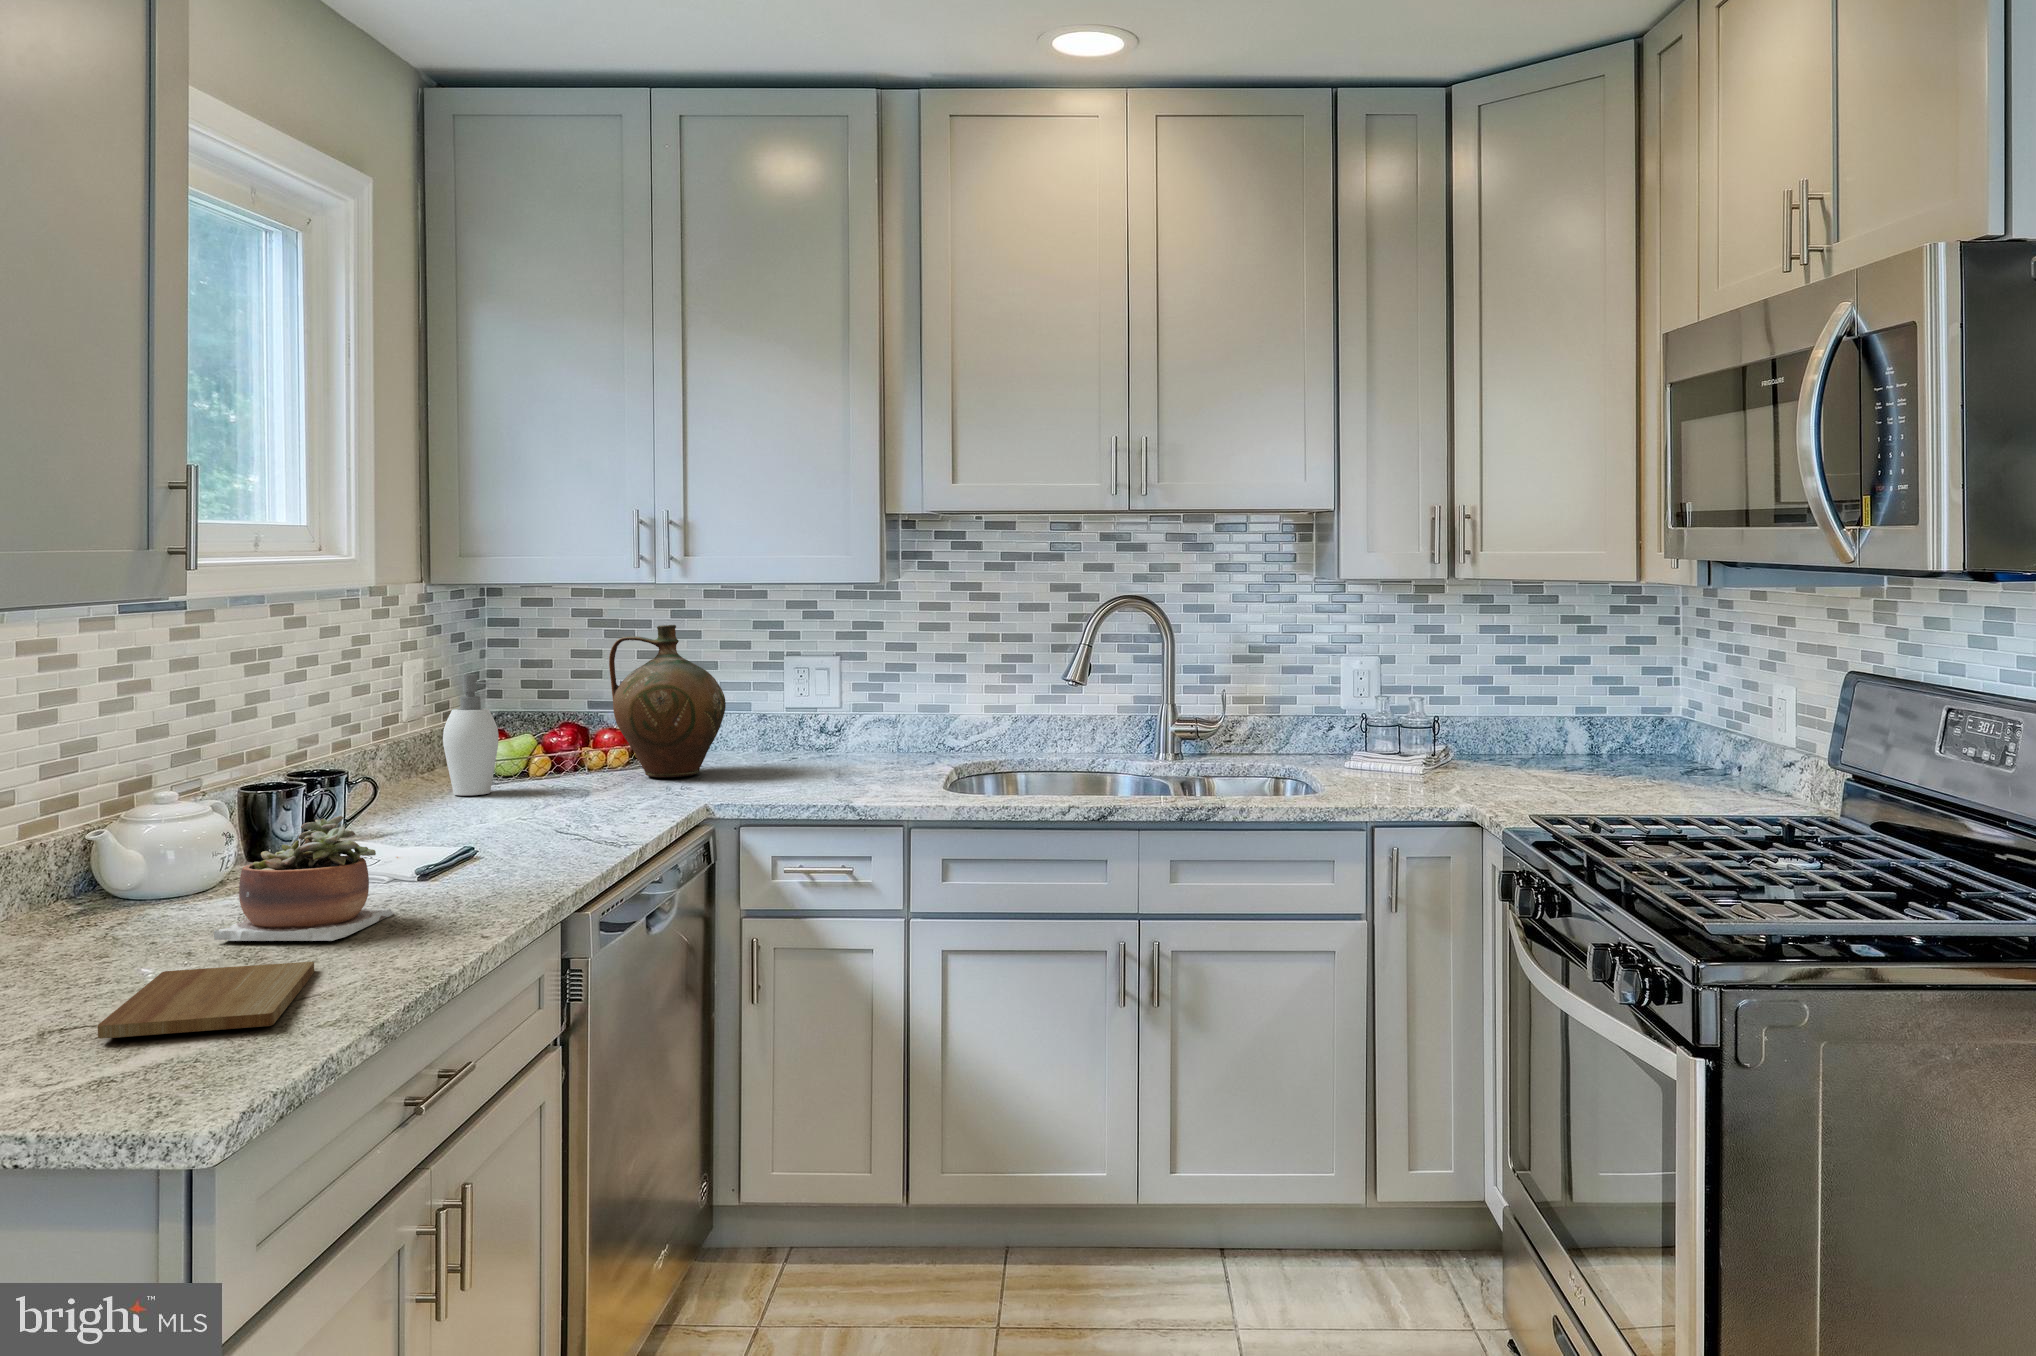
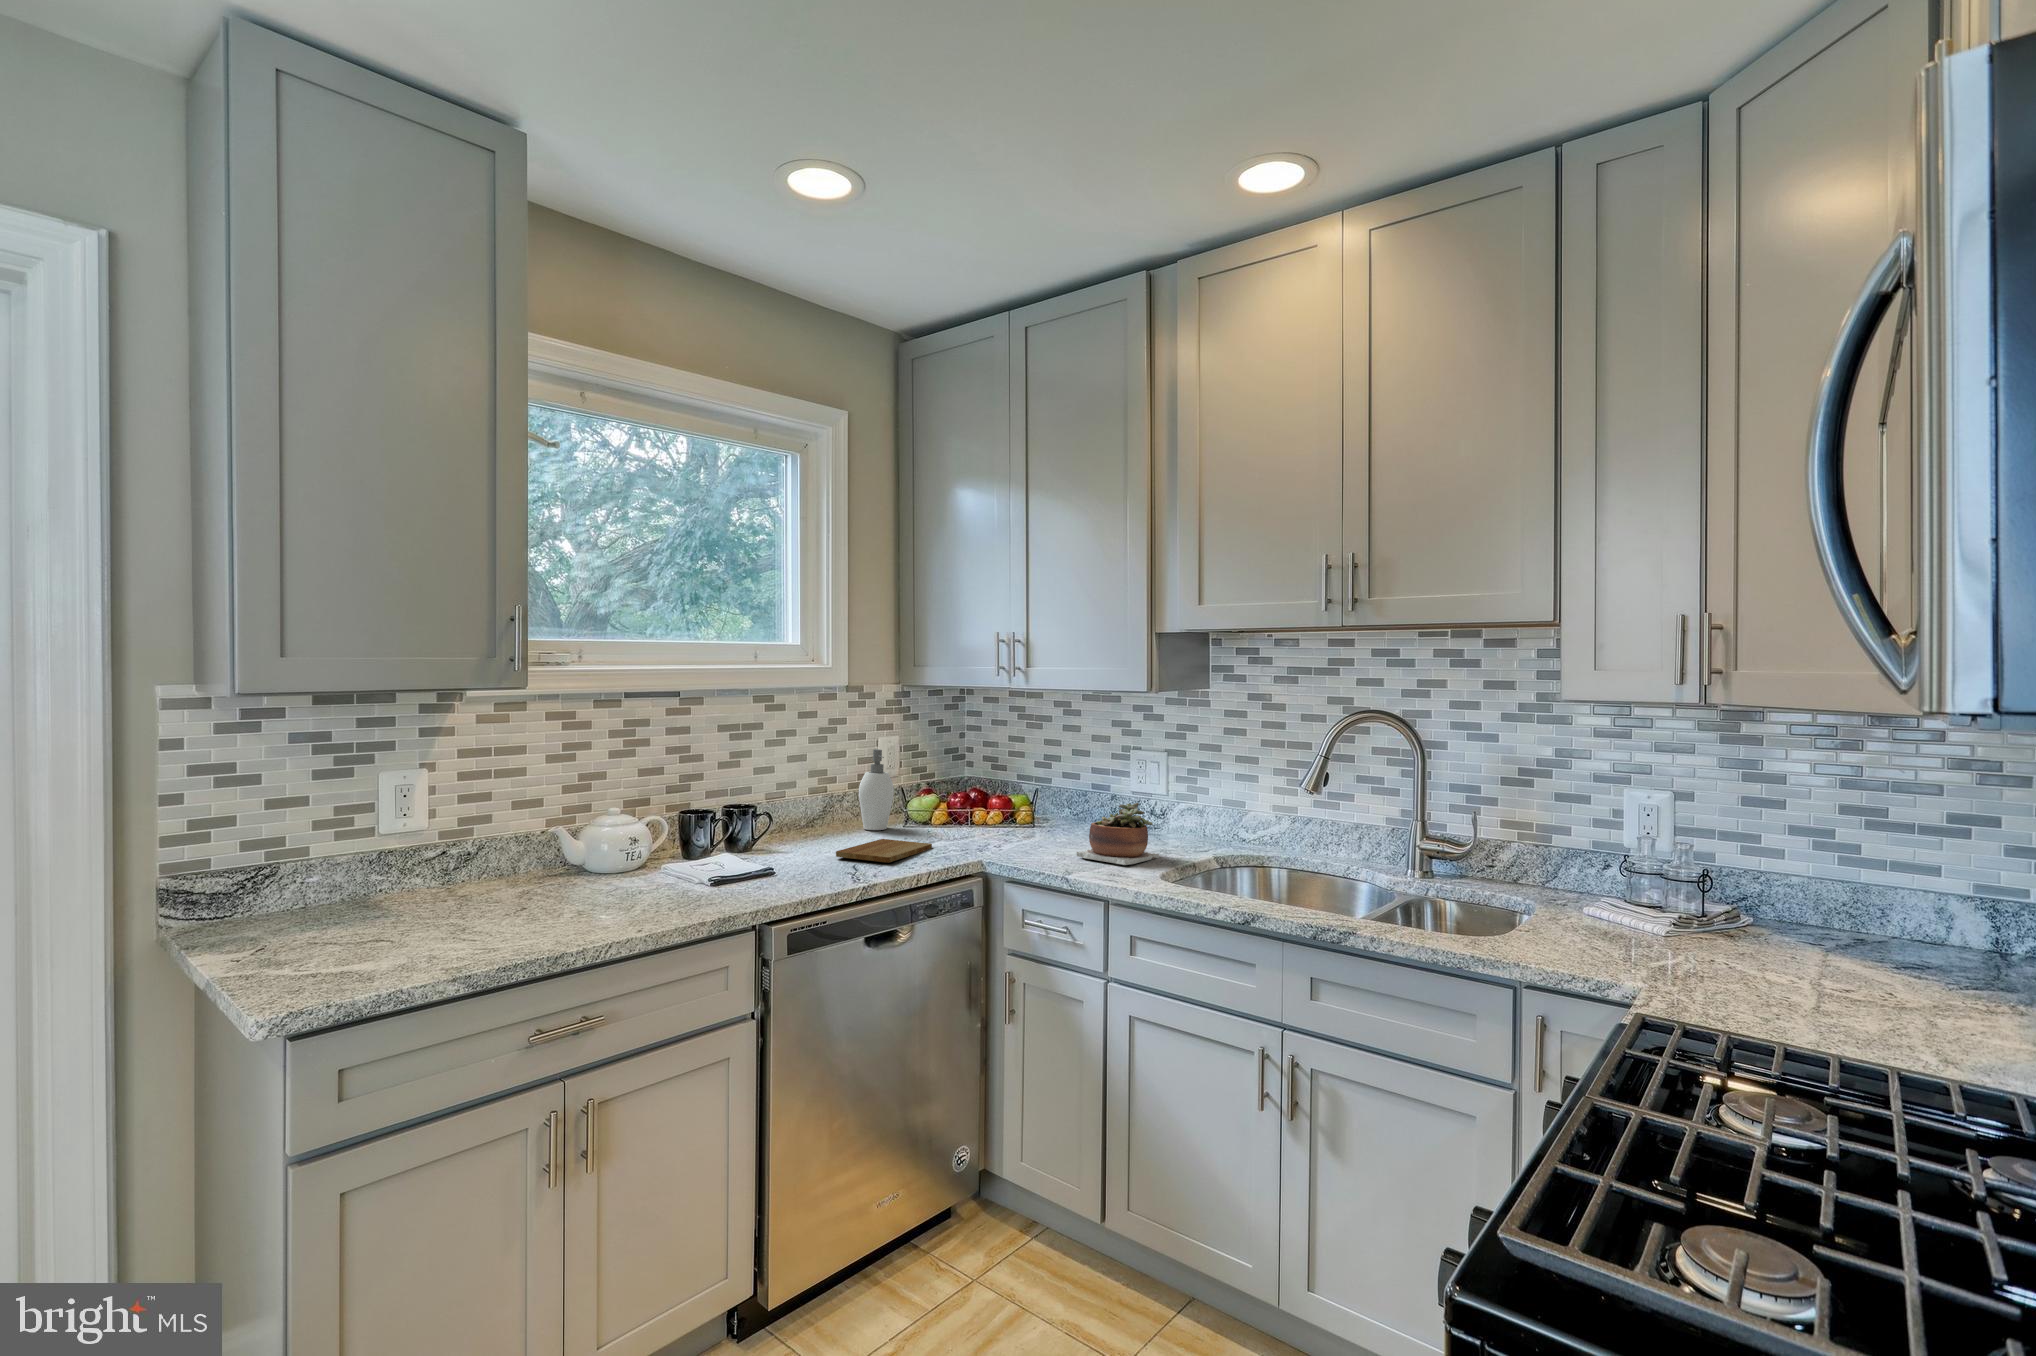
ceramic jug: present [609,625,726,777] -> none [972,723,1050,833]
succulent plant: present [213,816,394,941] -> present [1077,803,1160,865]
cutting board: present [98,962,314,1039] -> present [836,839,932,863]

